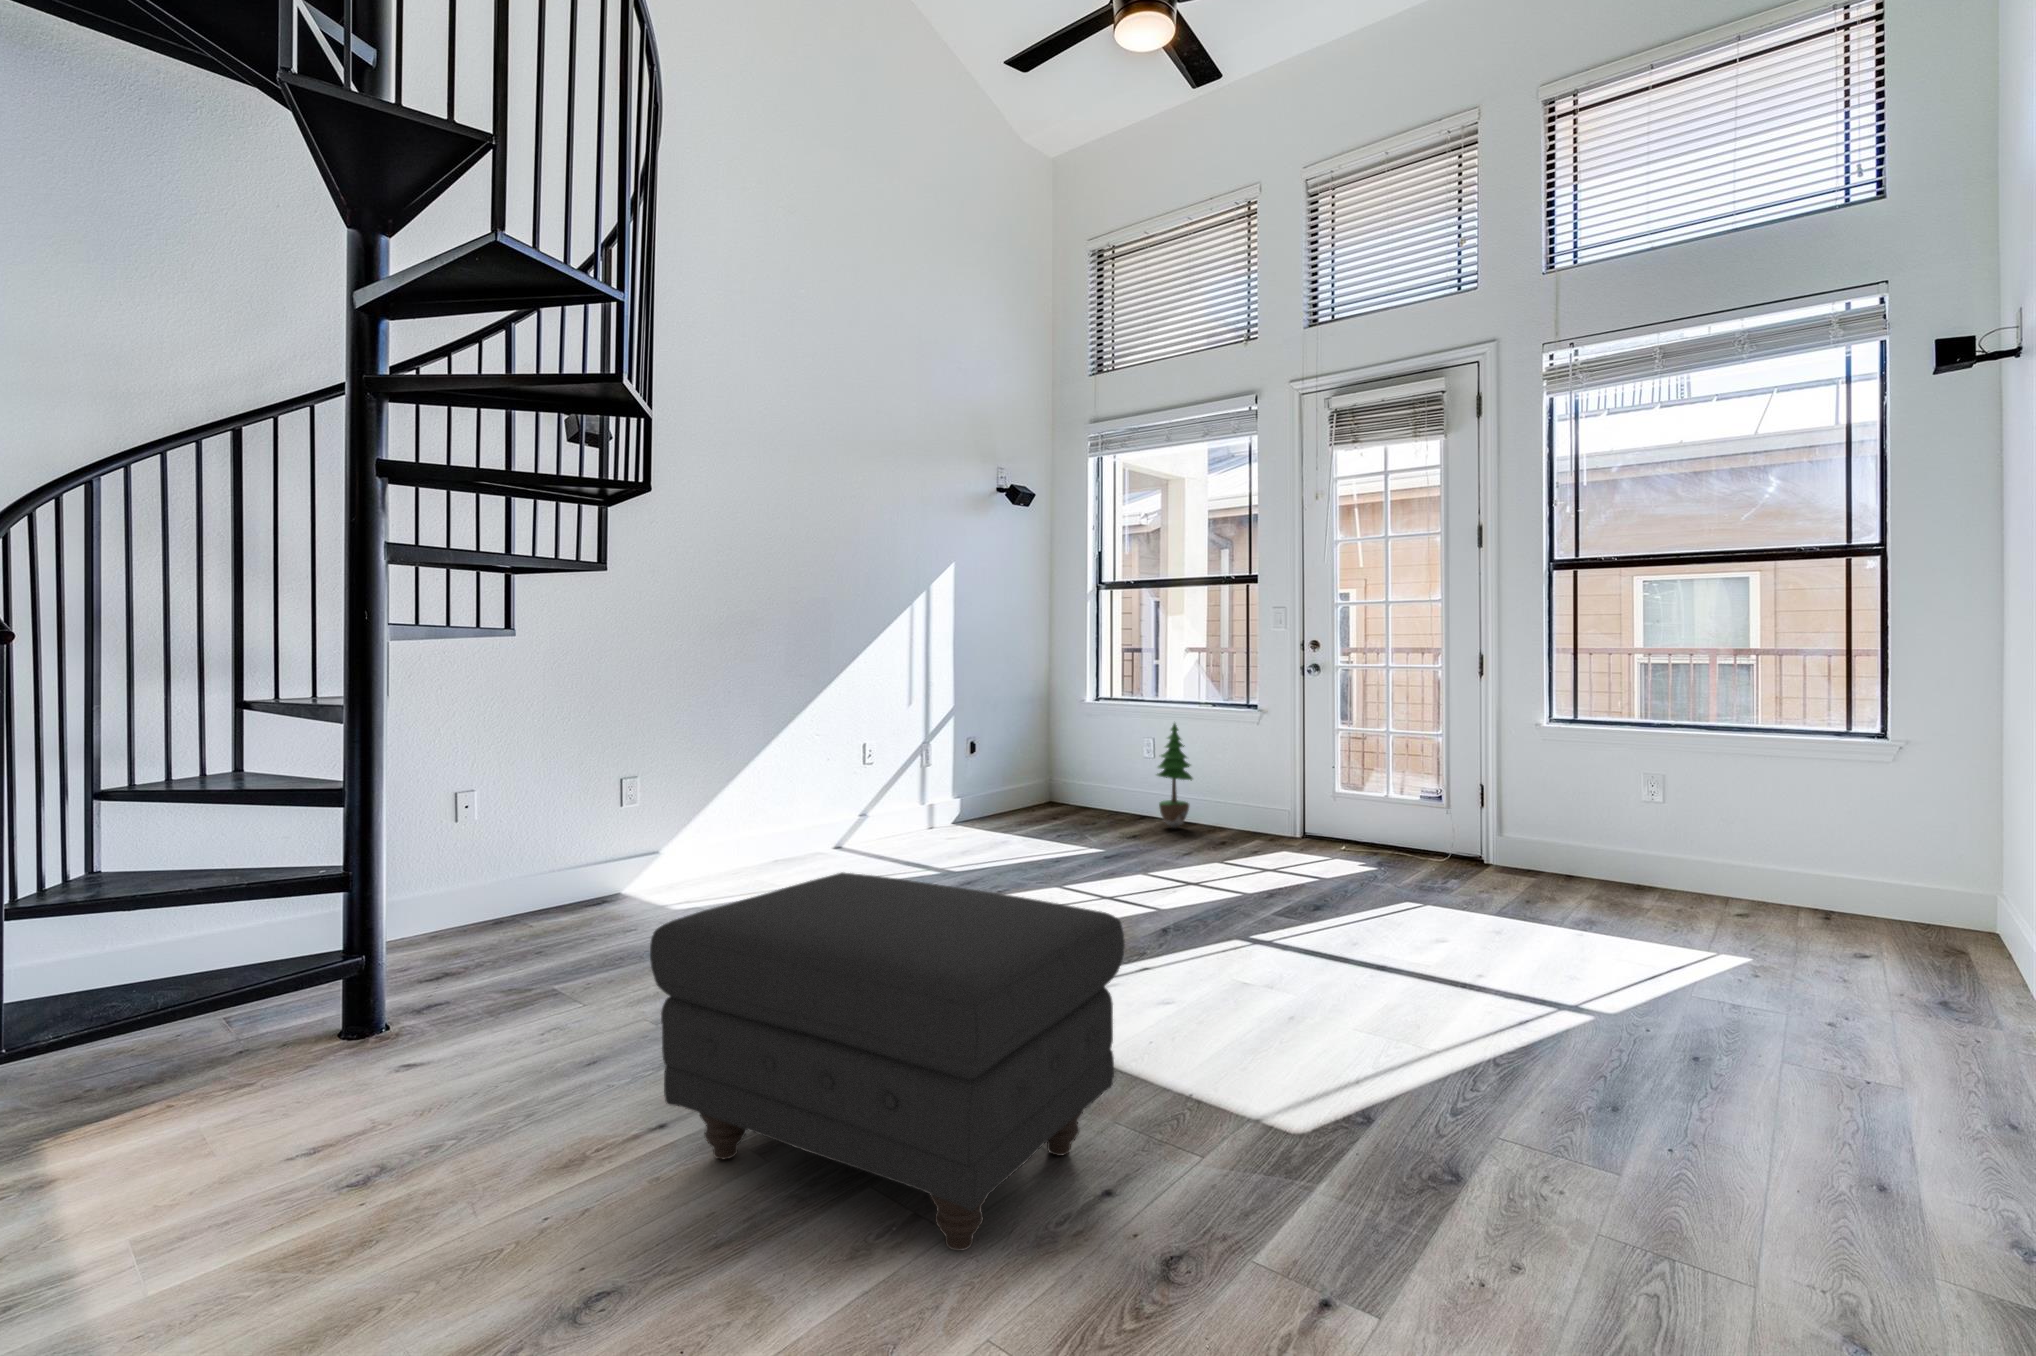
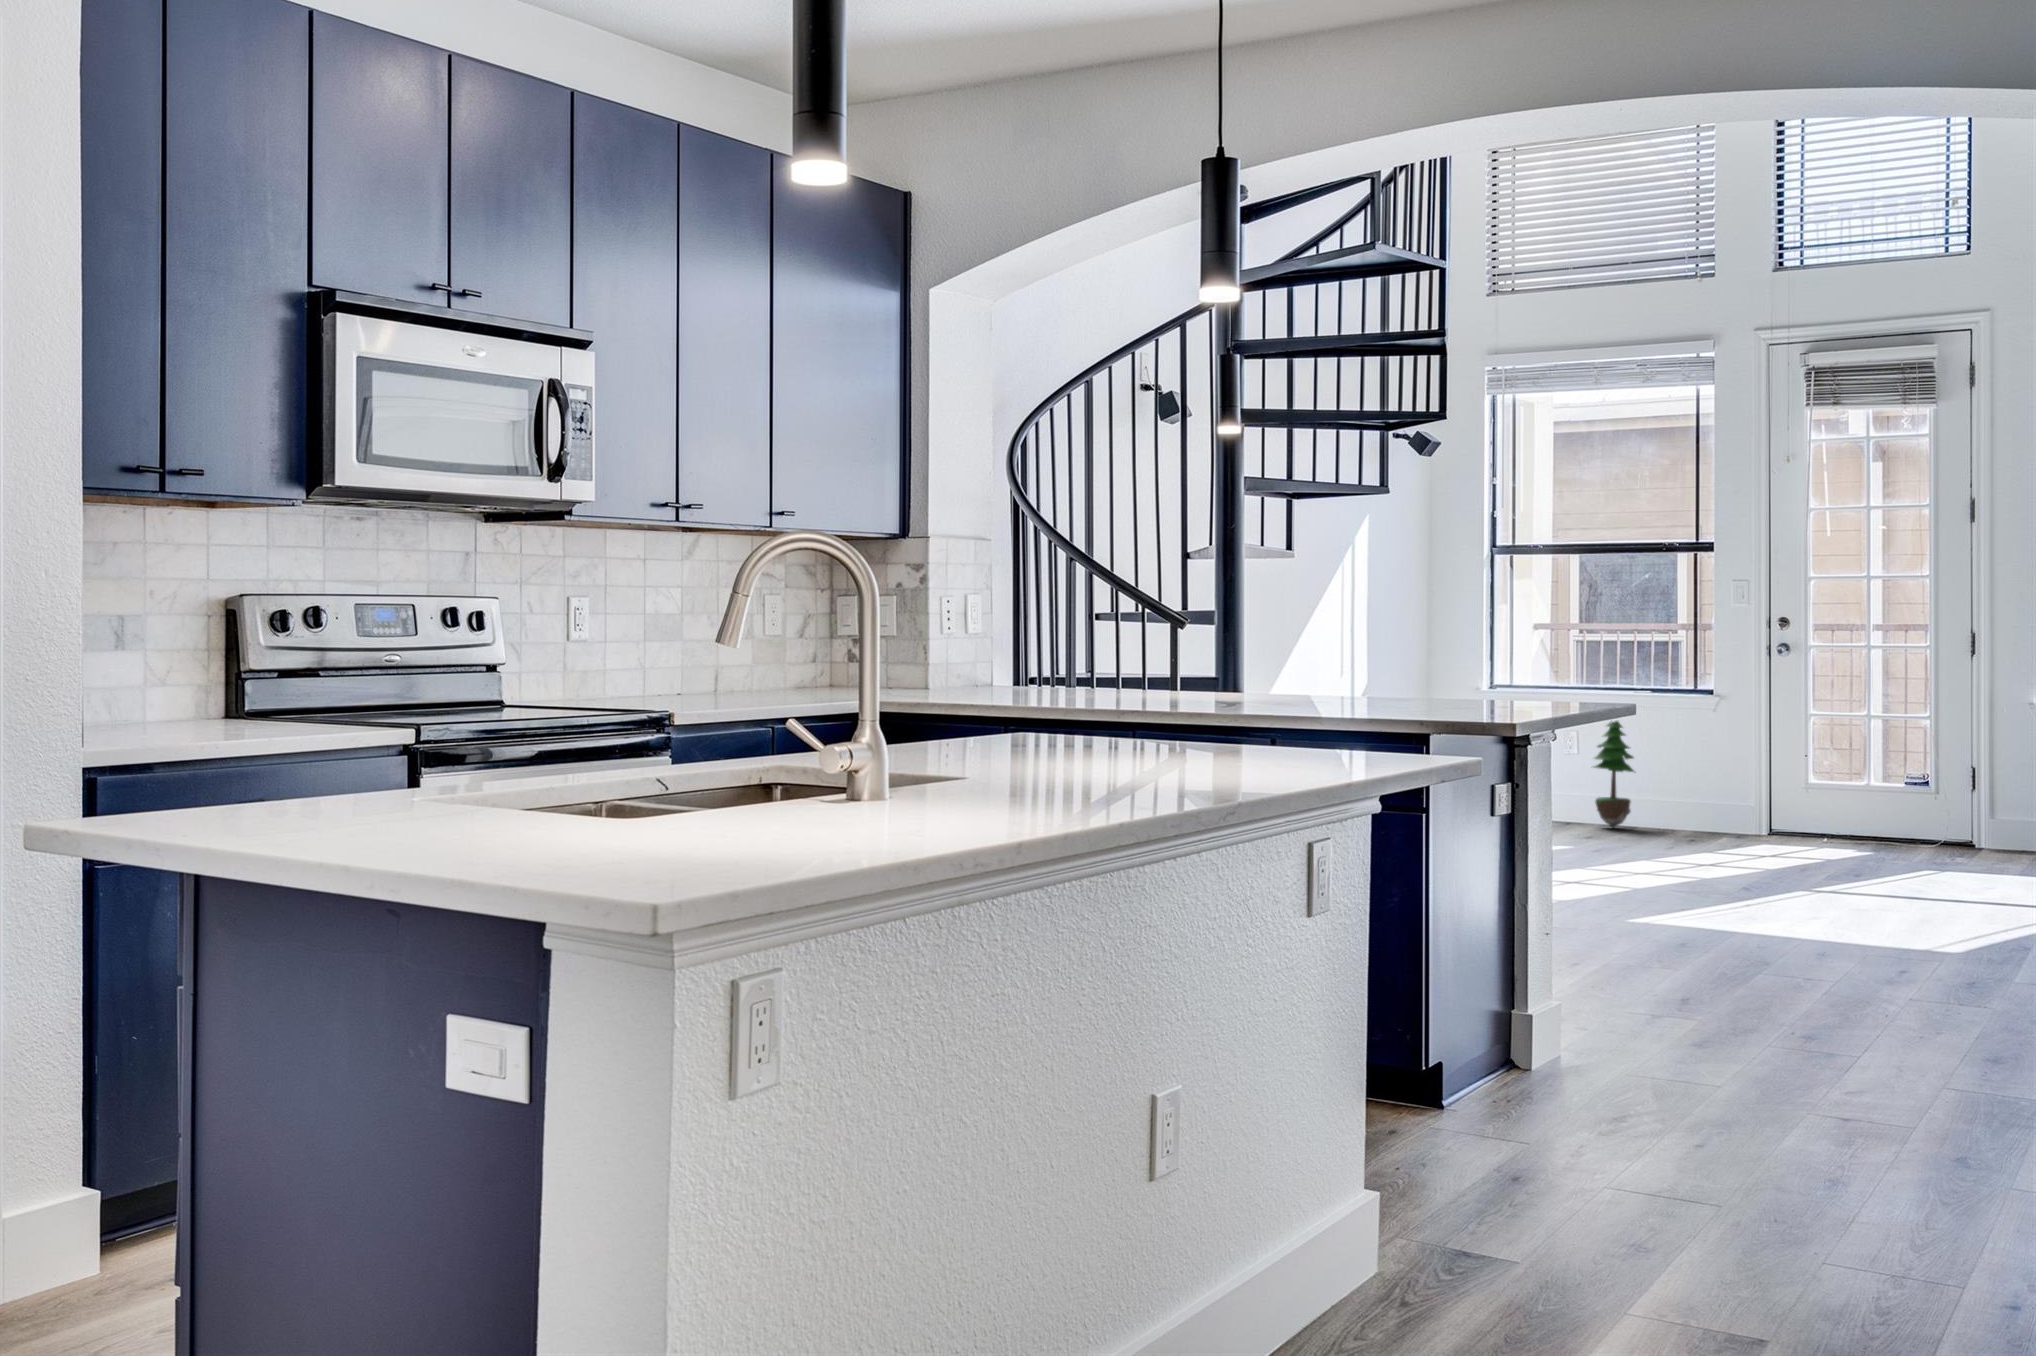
ottoman: present [650,872,1125,1251] -> none [1629,780,1935,974]

